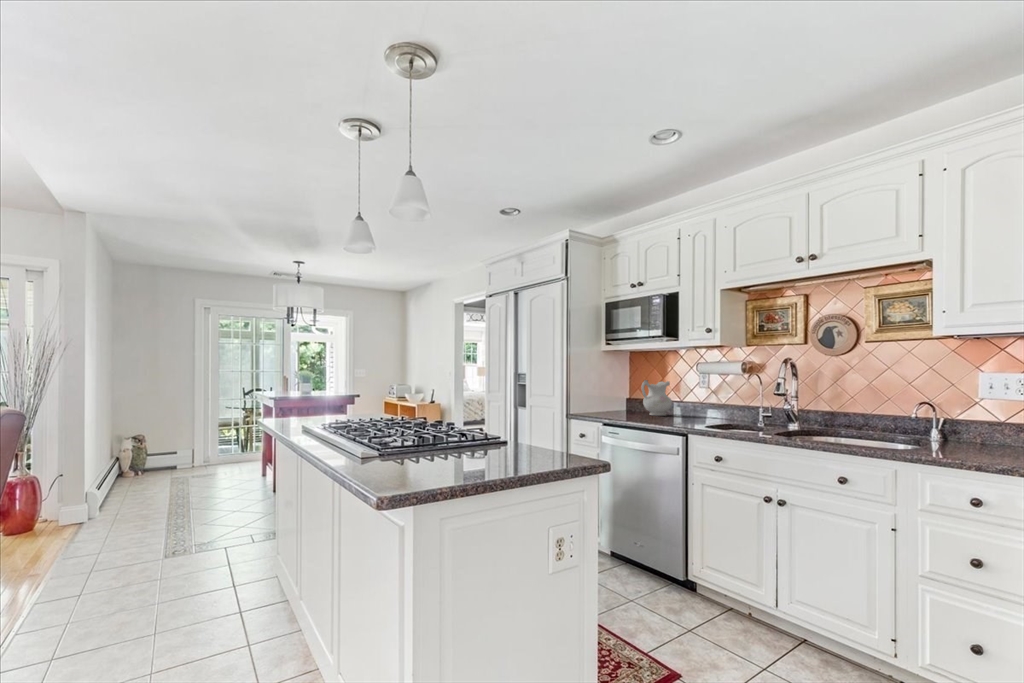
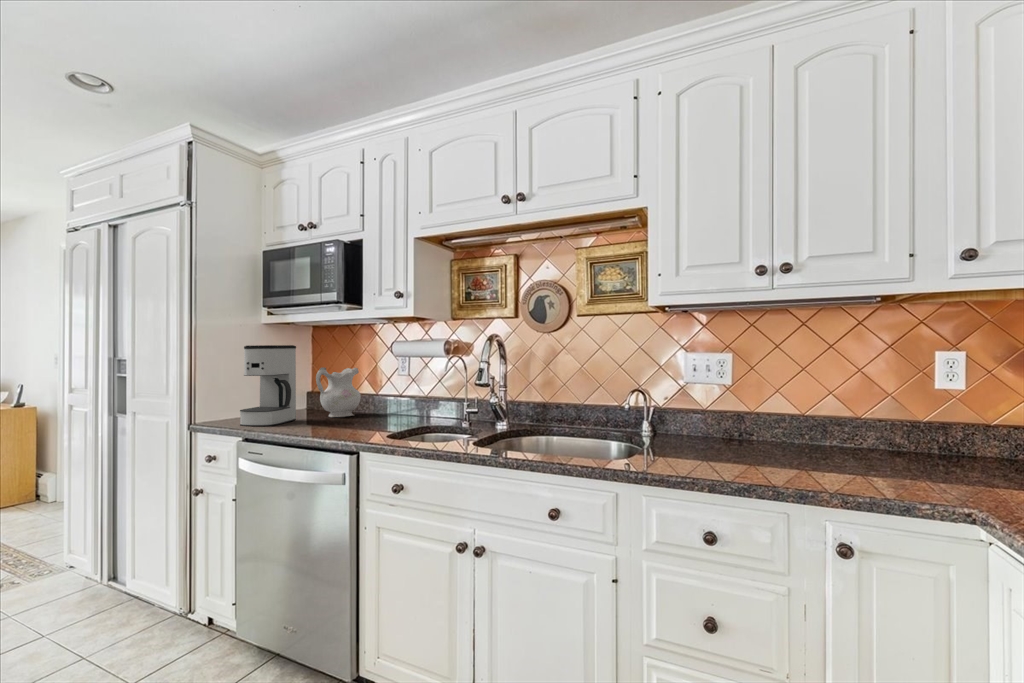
coffee maker: none [597,364,630,417] -> present [240,345,296,426]

